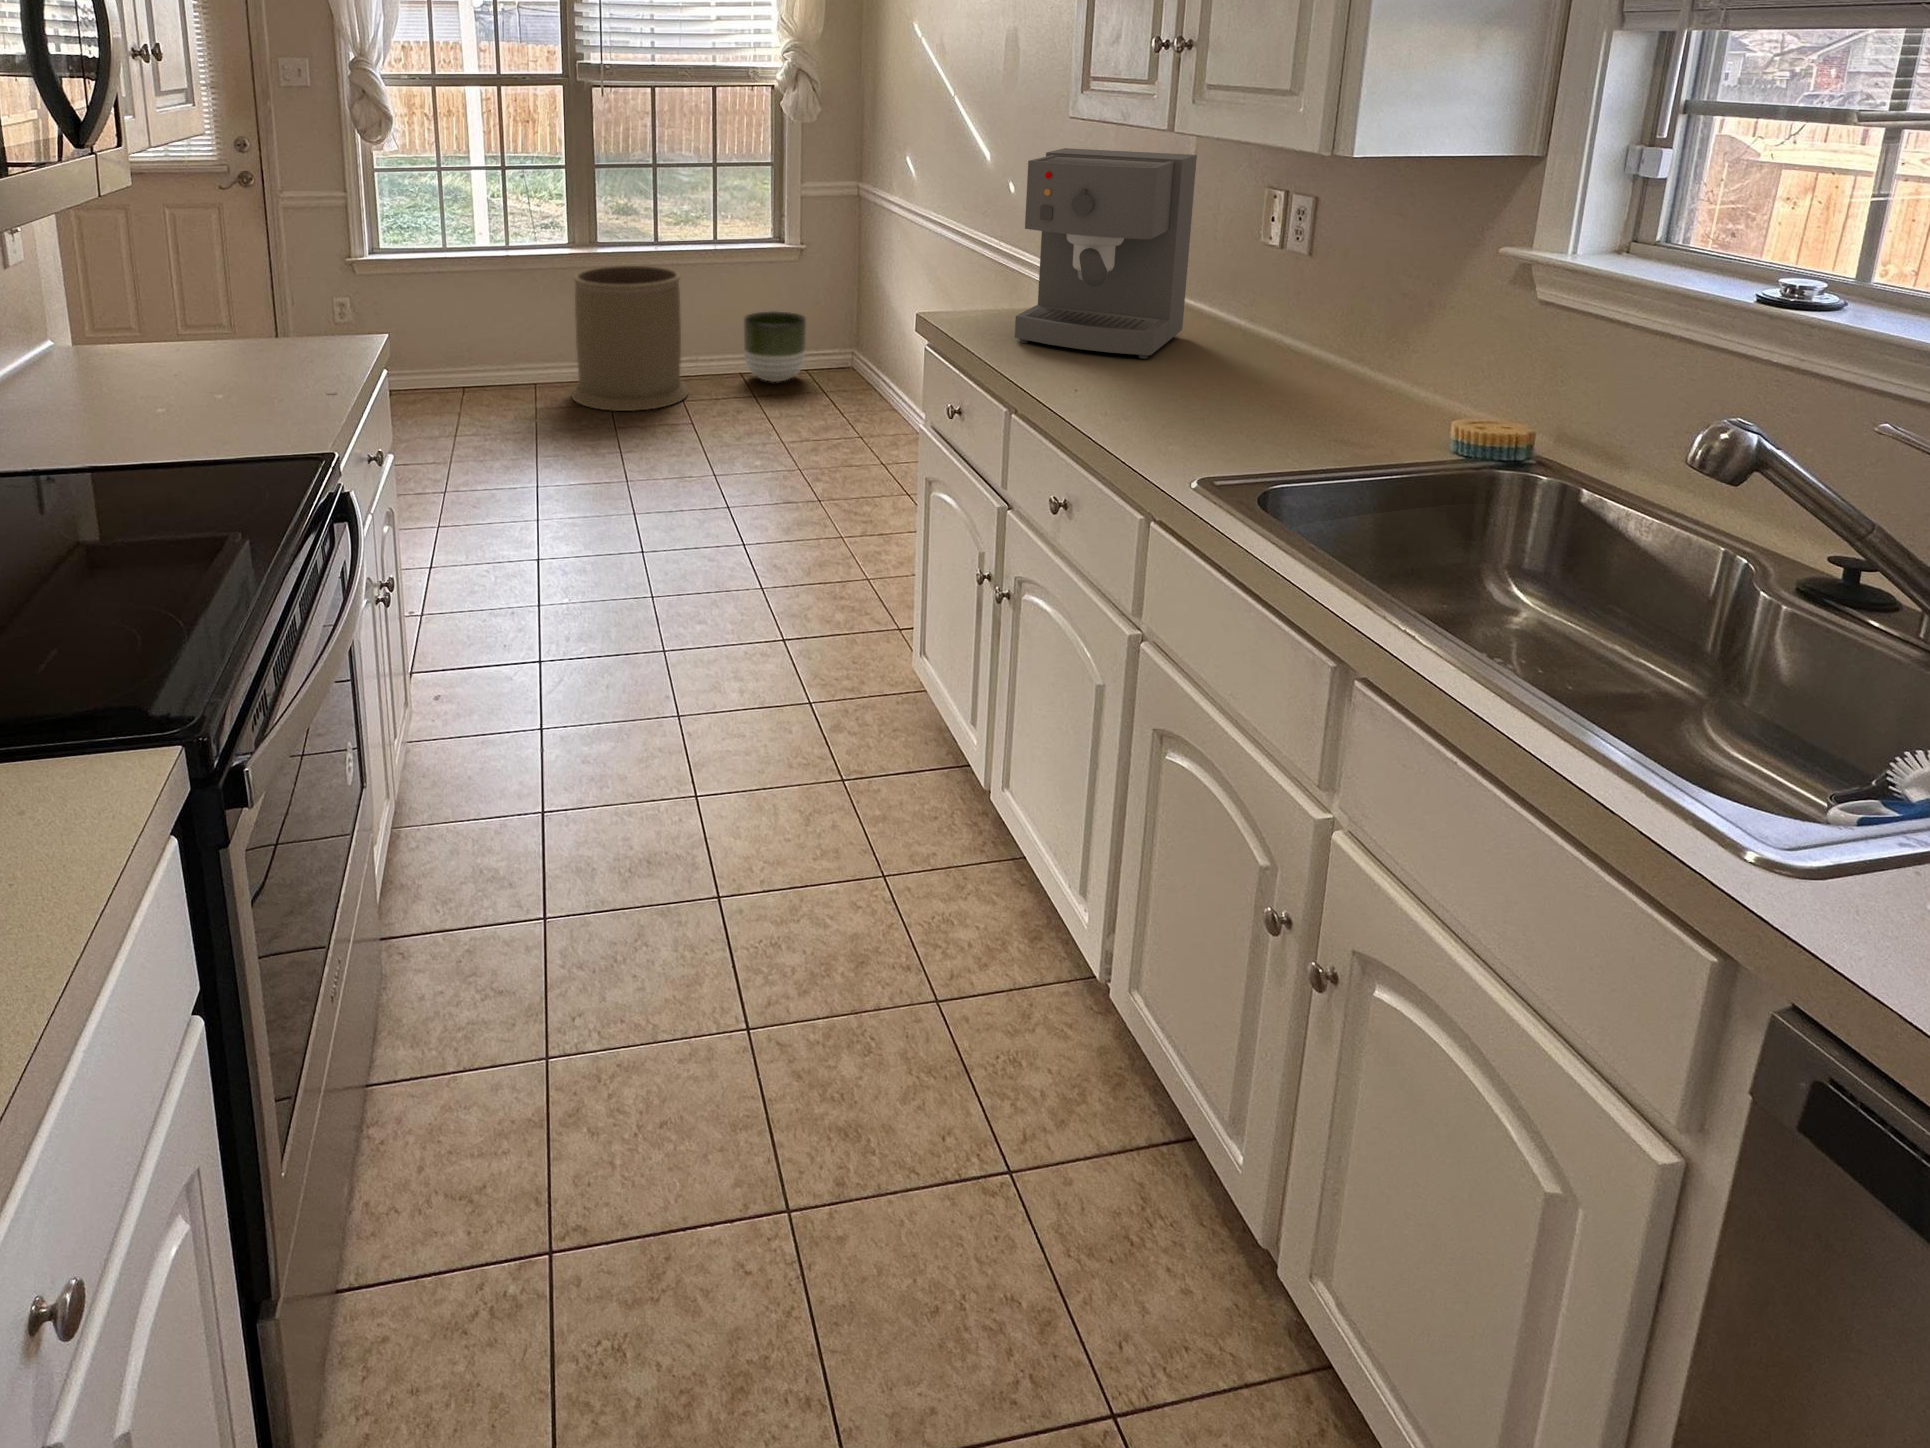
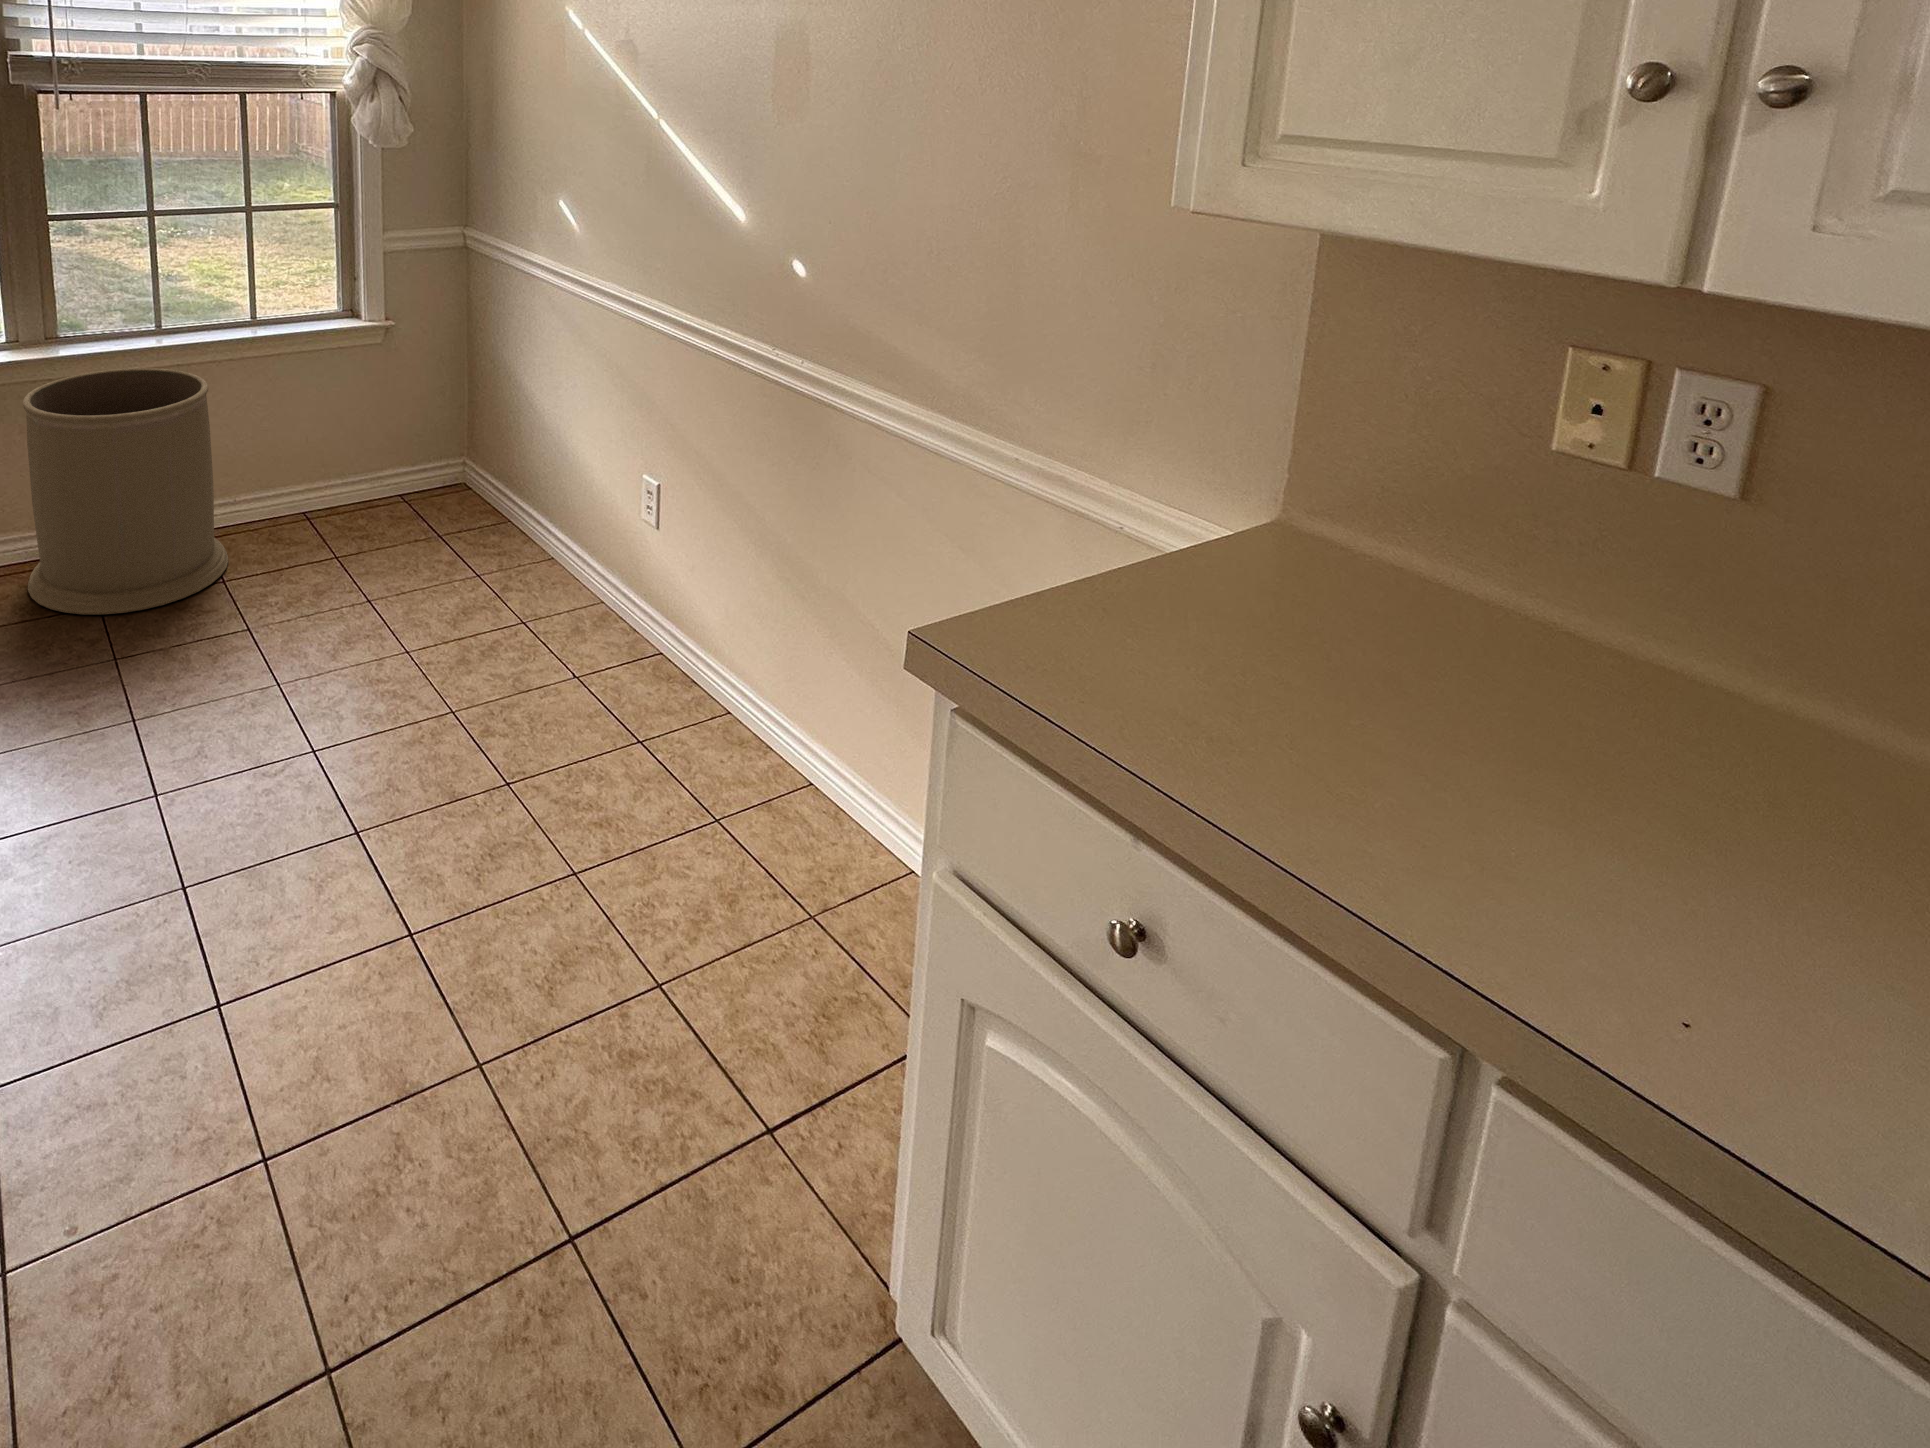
coffee maker: present [1015,148,1197,359] -> none [1218,298,1728,823]
planter: present [744,311,806,382] -> none [305,414,400,519]

